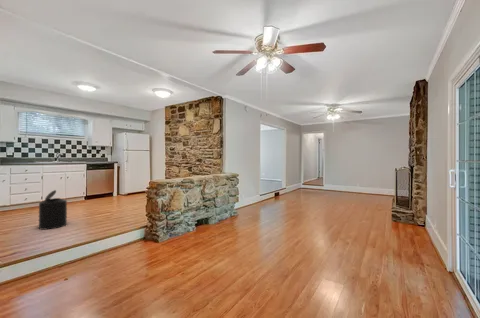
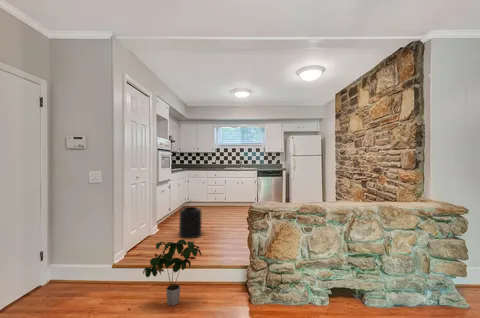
potted plant: none [77,211,122,261] -> present [143,240,201,305]

